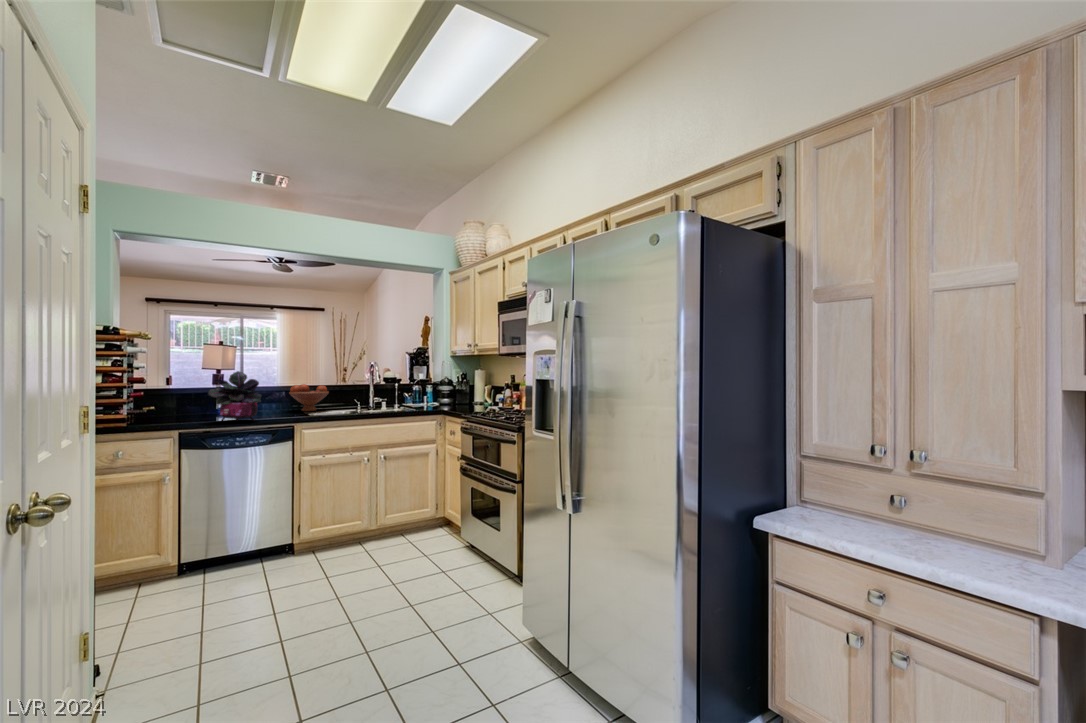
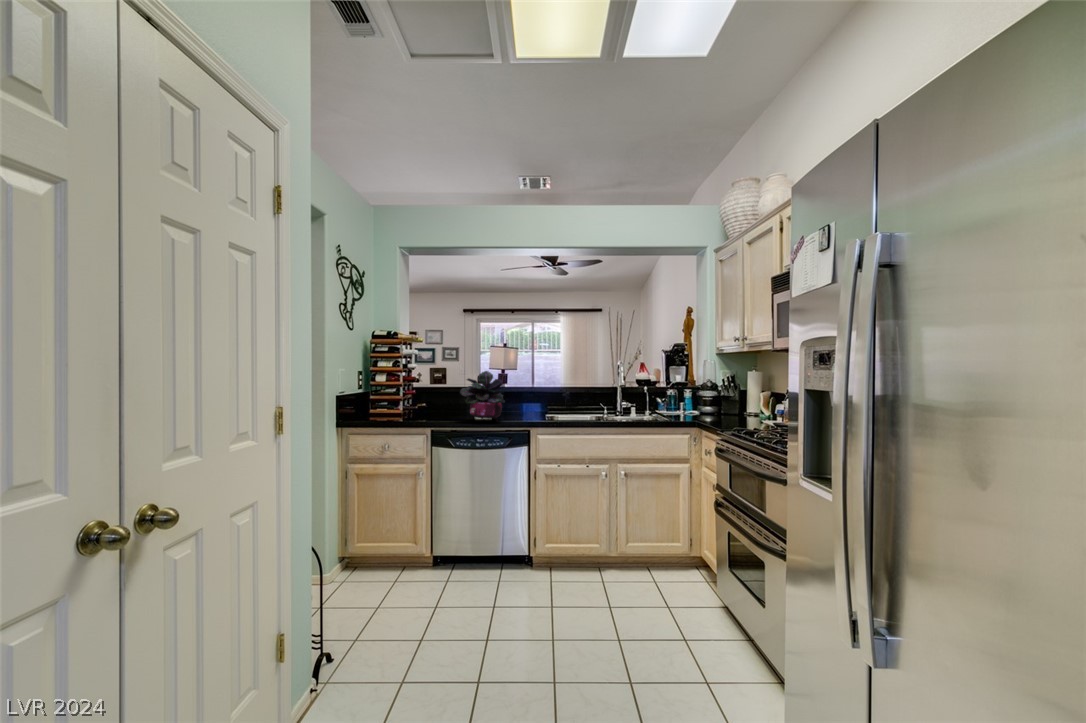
fruit bowl: present [289,384,329,411] -> none [538,385,576,414]

